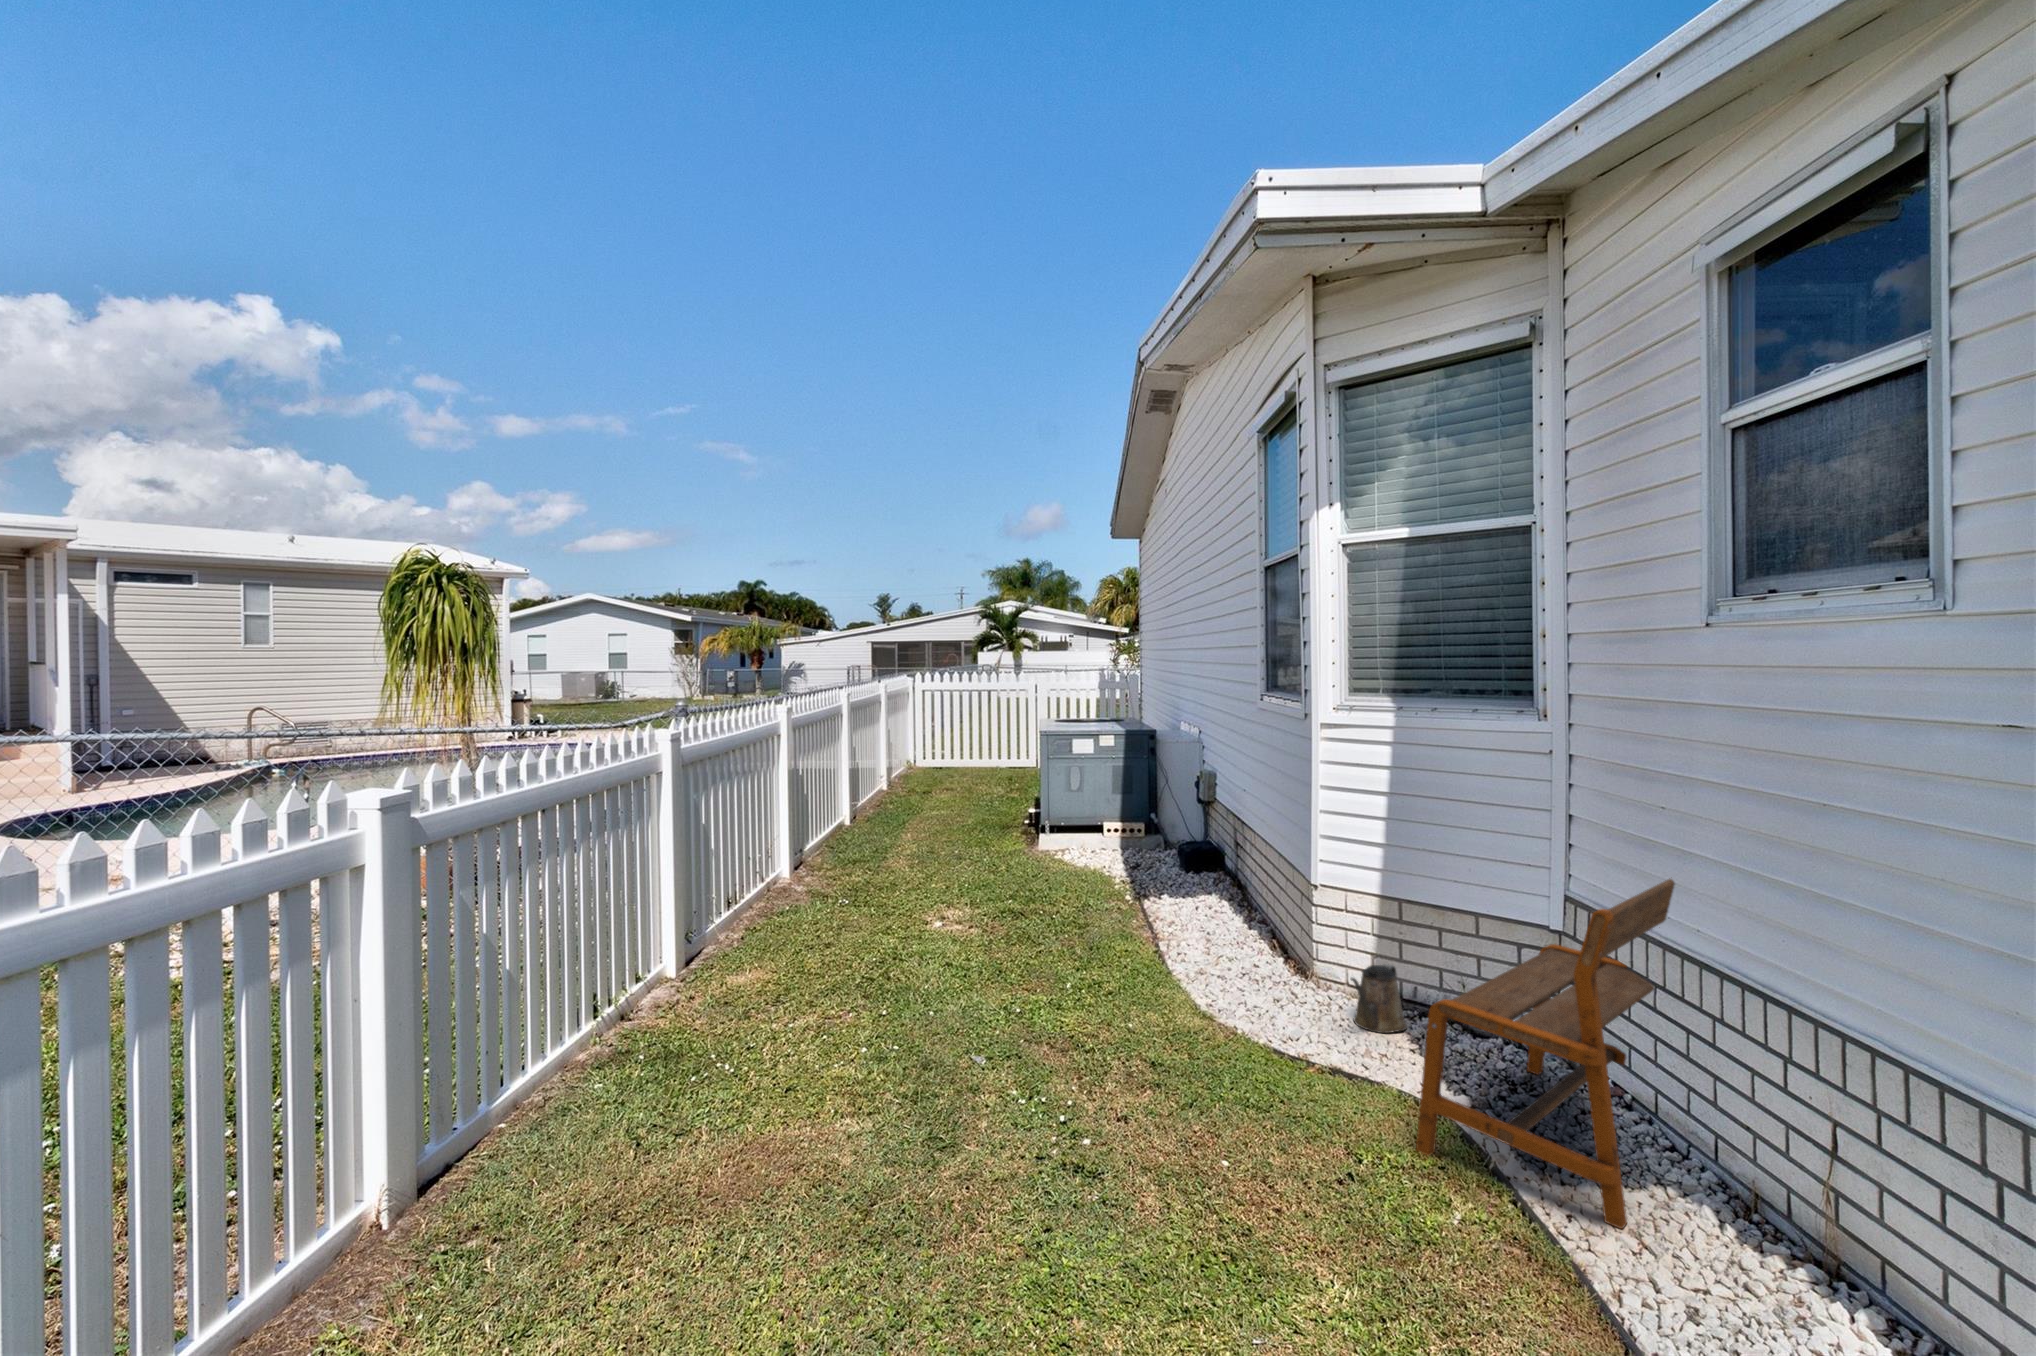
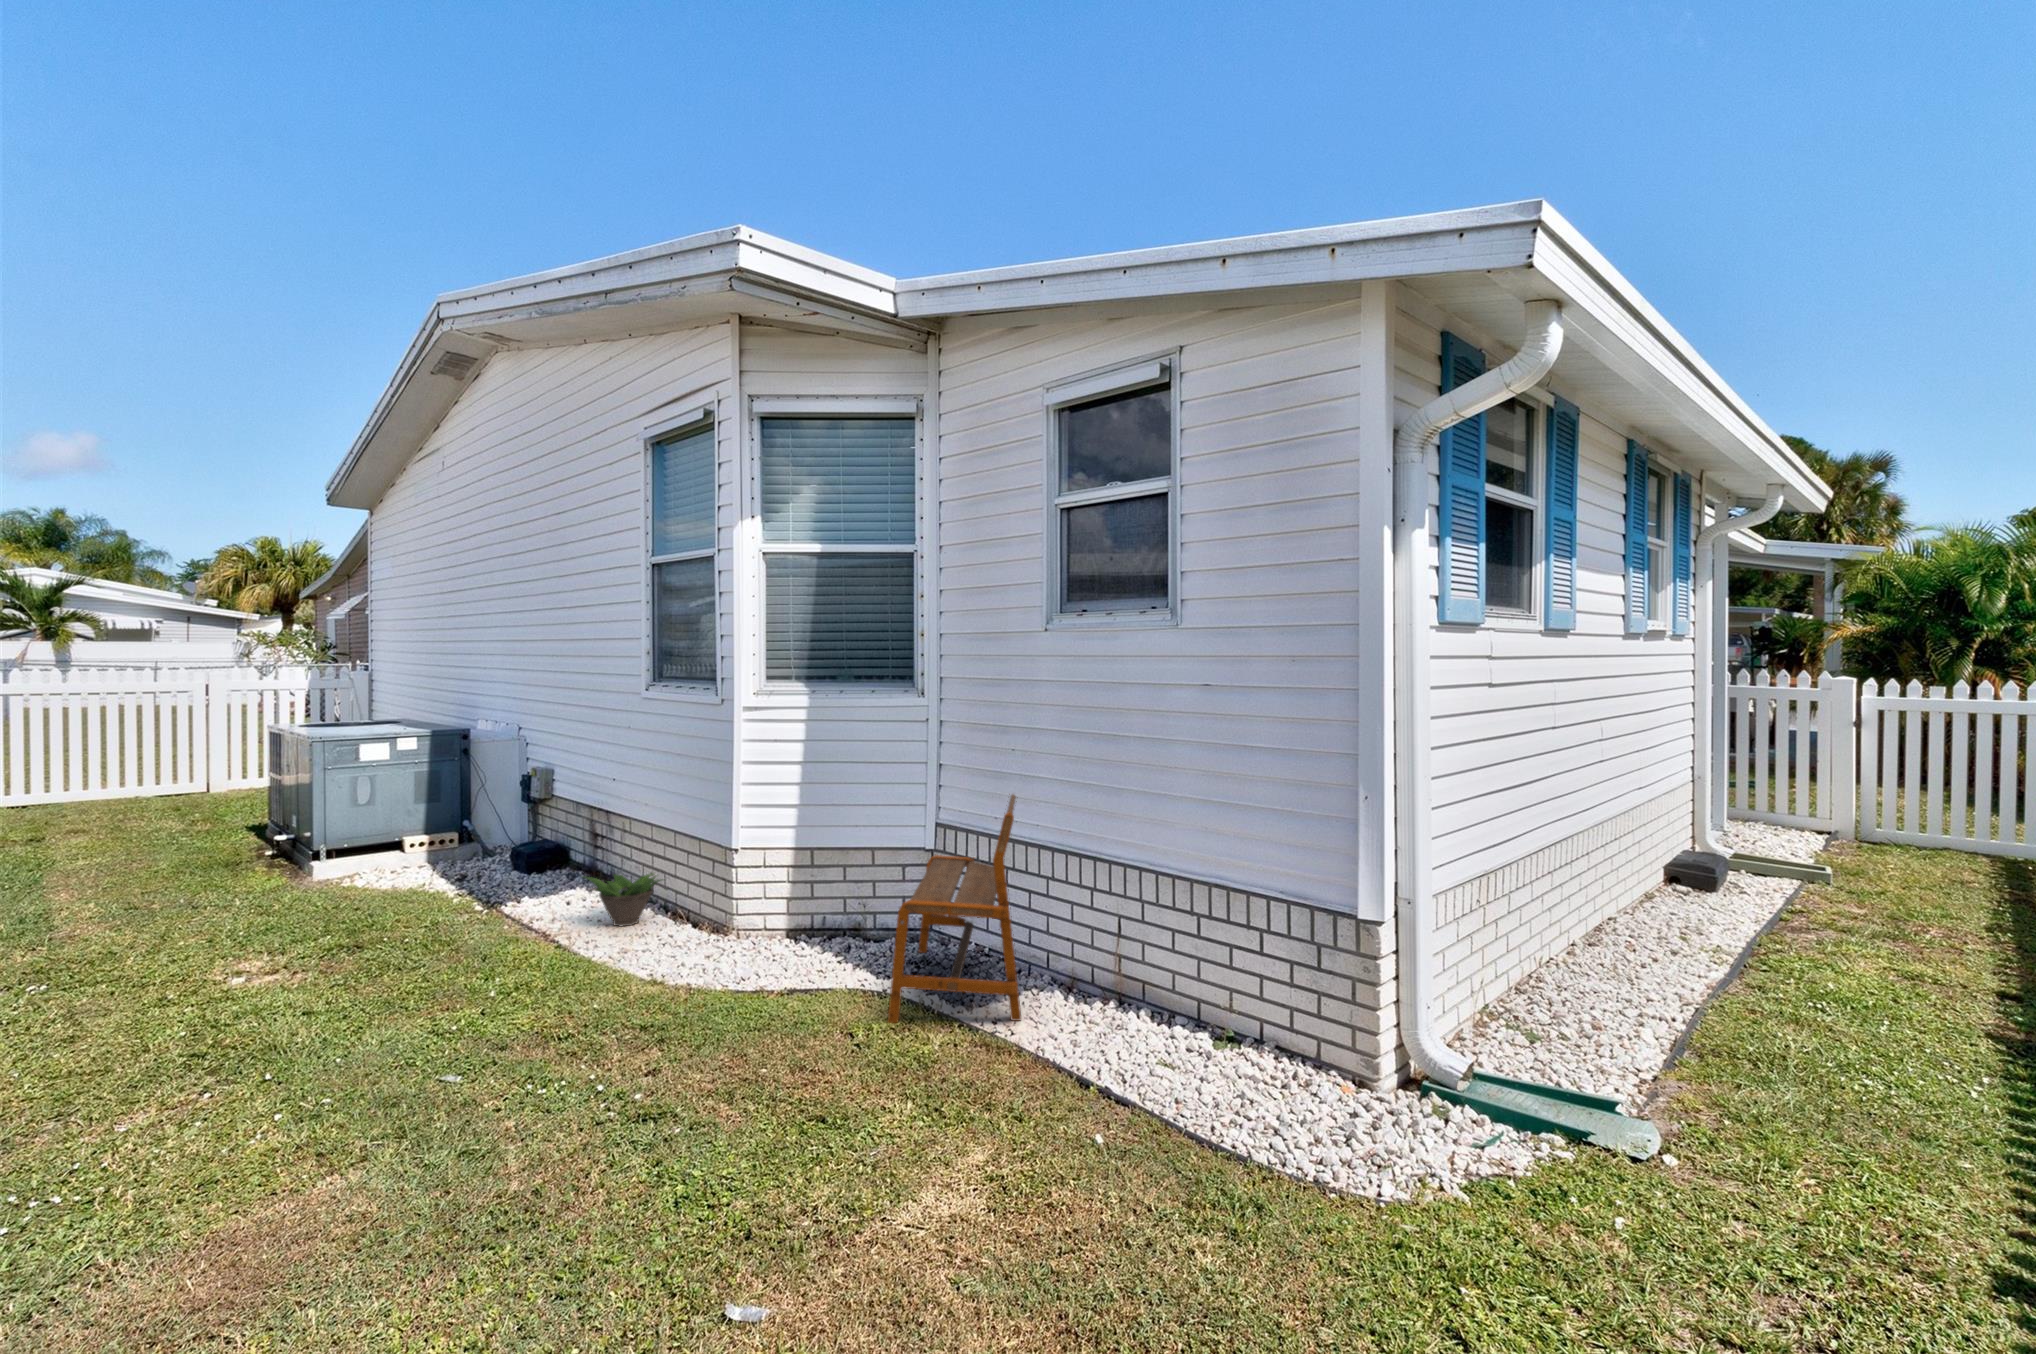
decorative plant: none [1184,884,1261,943] -> present [585,873,663,927]
watering can: present [1351,964,1407,1033] -> none [785,902,827,958]

